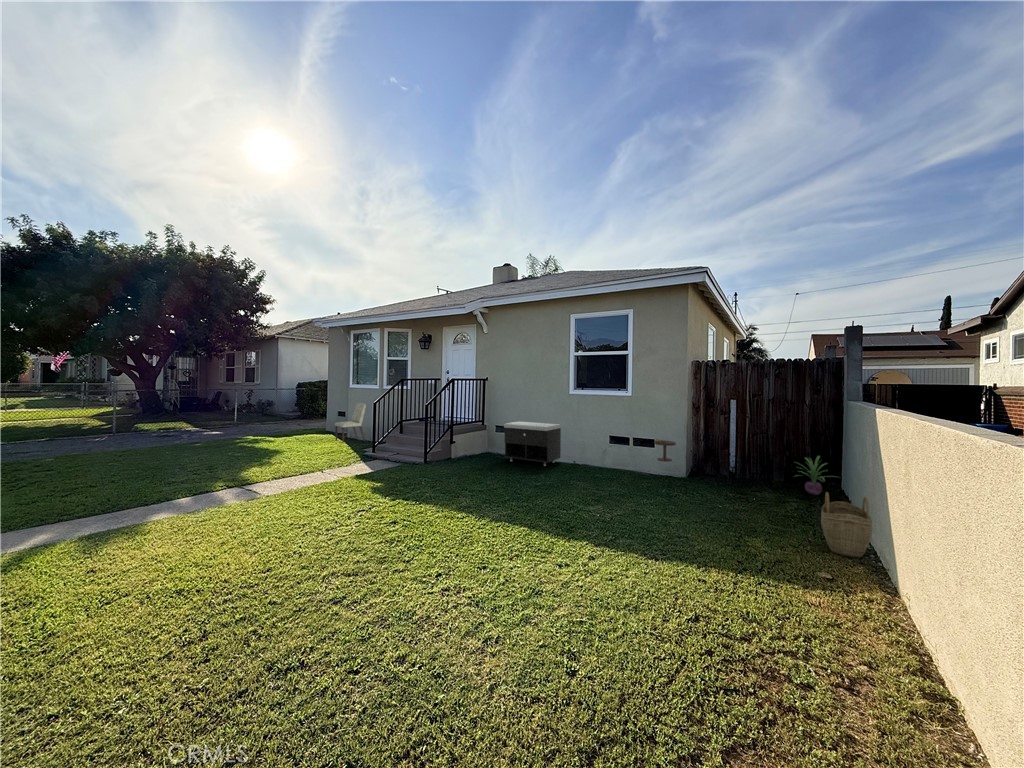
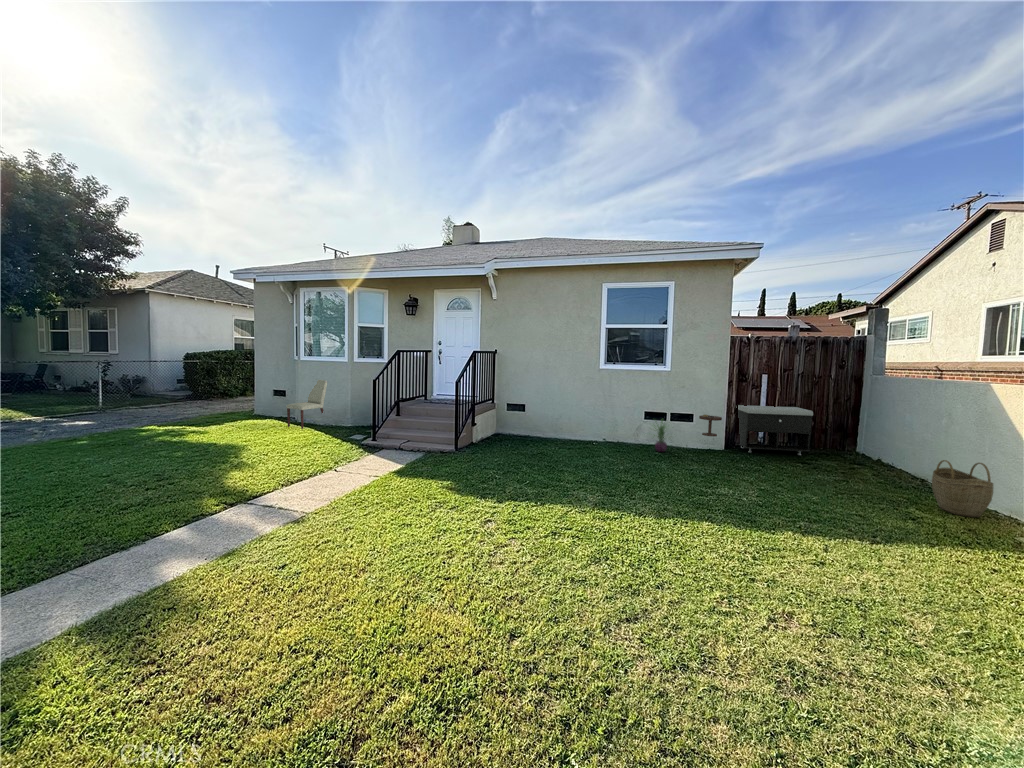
storage bench: present [504,421,561,466] -> present [738,405,813,455]
decorative plant: present [804,456,824,495] -> present [654,420,667,452]

